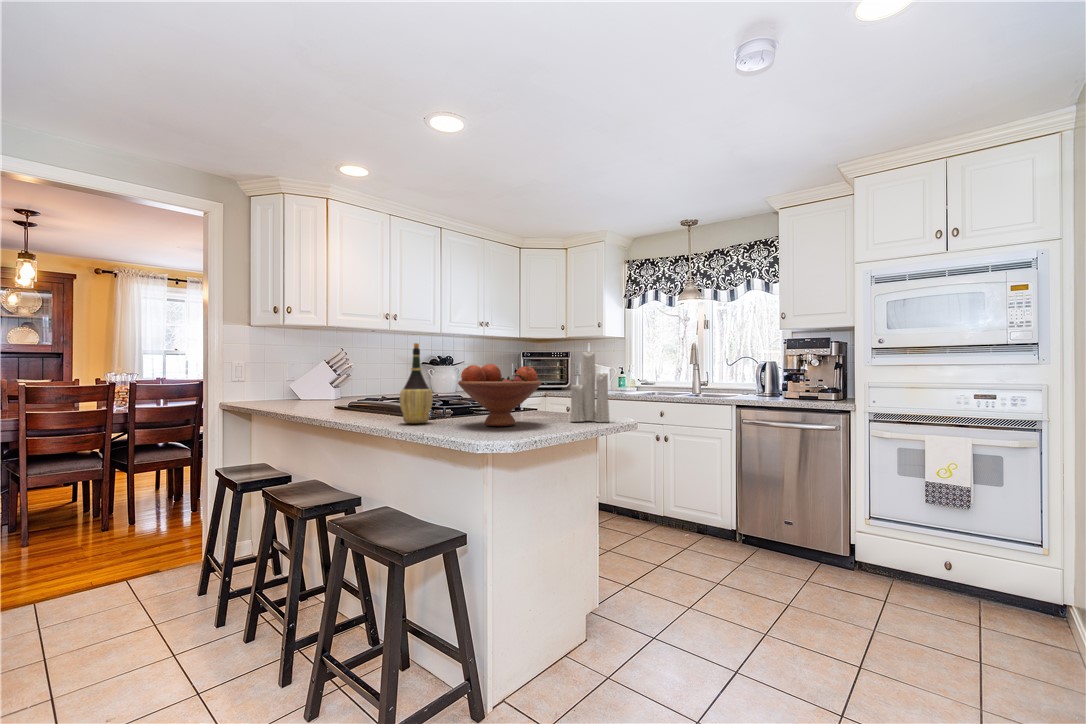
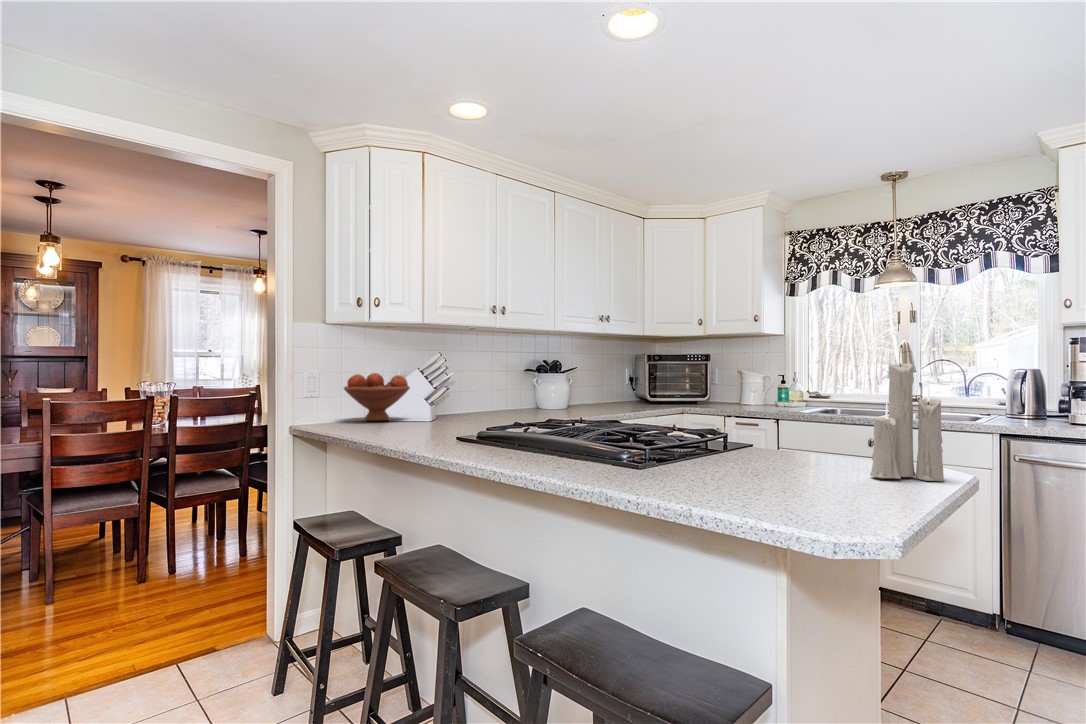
wine bottle: present [400,343,433,423] -> none [599,351,650,479]
fruit bowl: present [458,364,541,426] -> present [344,373,410,421]

